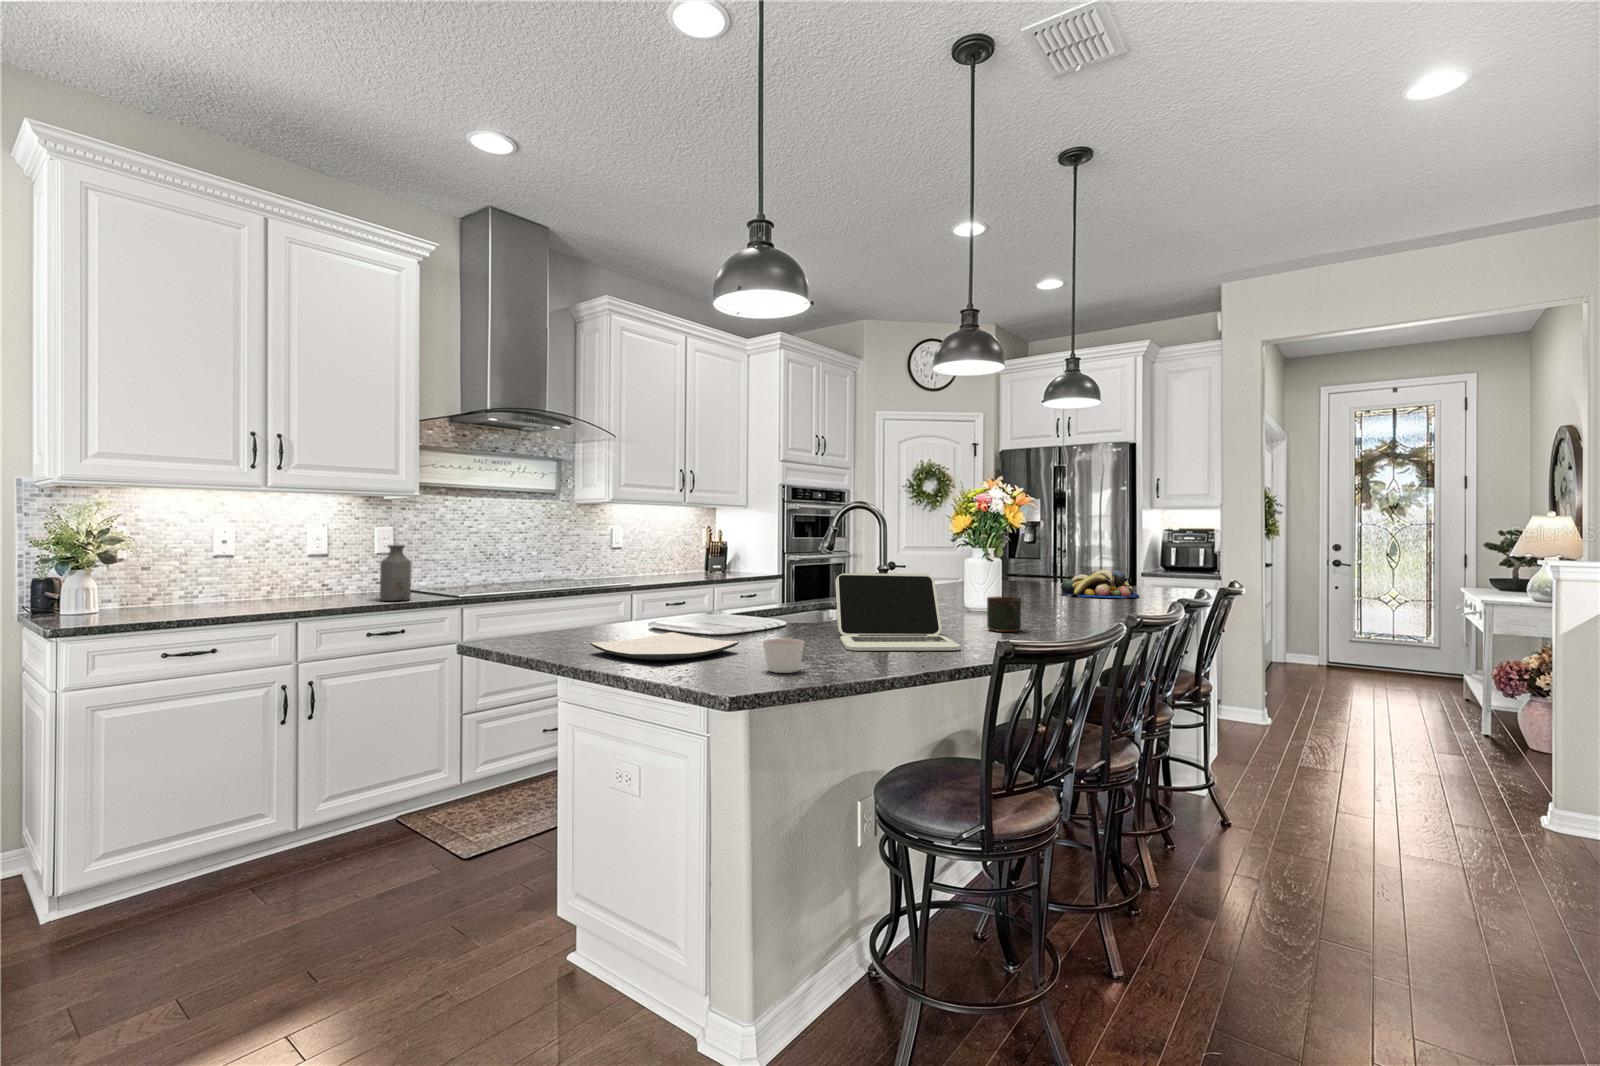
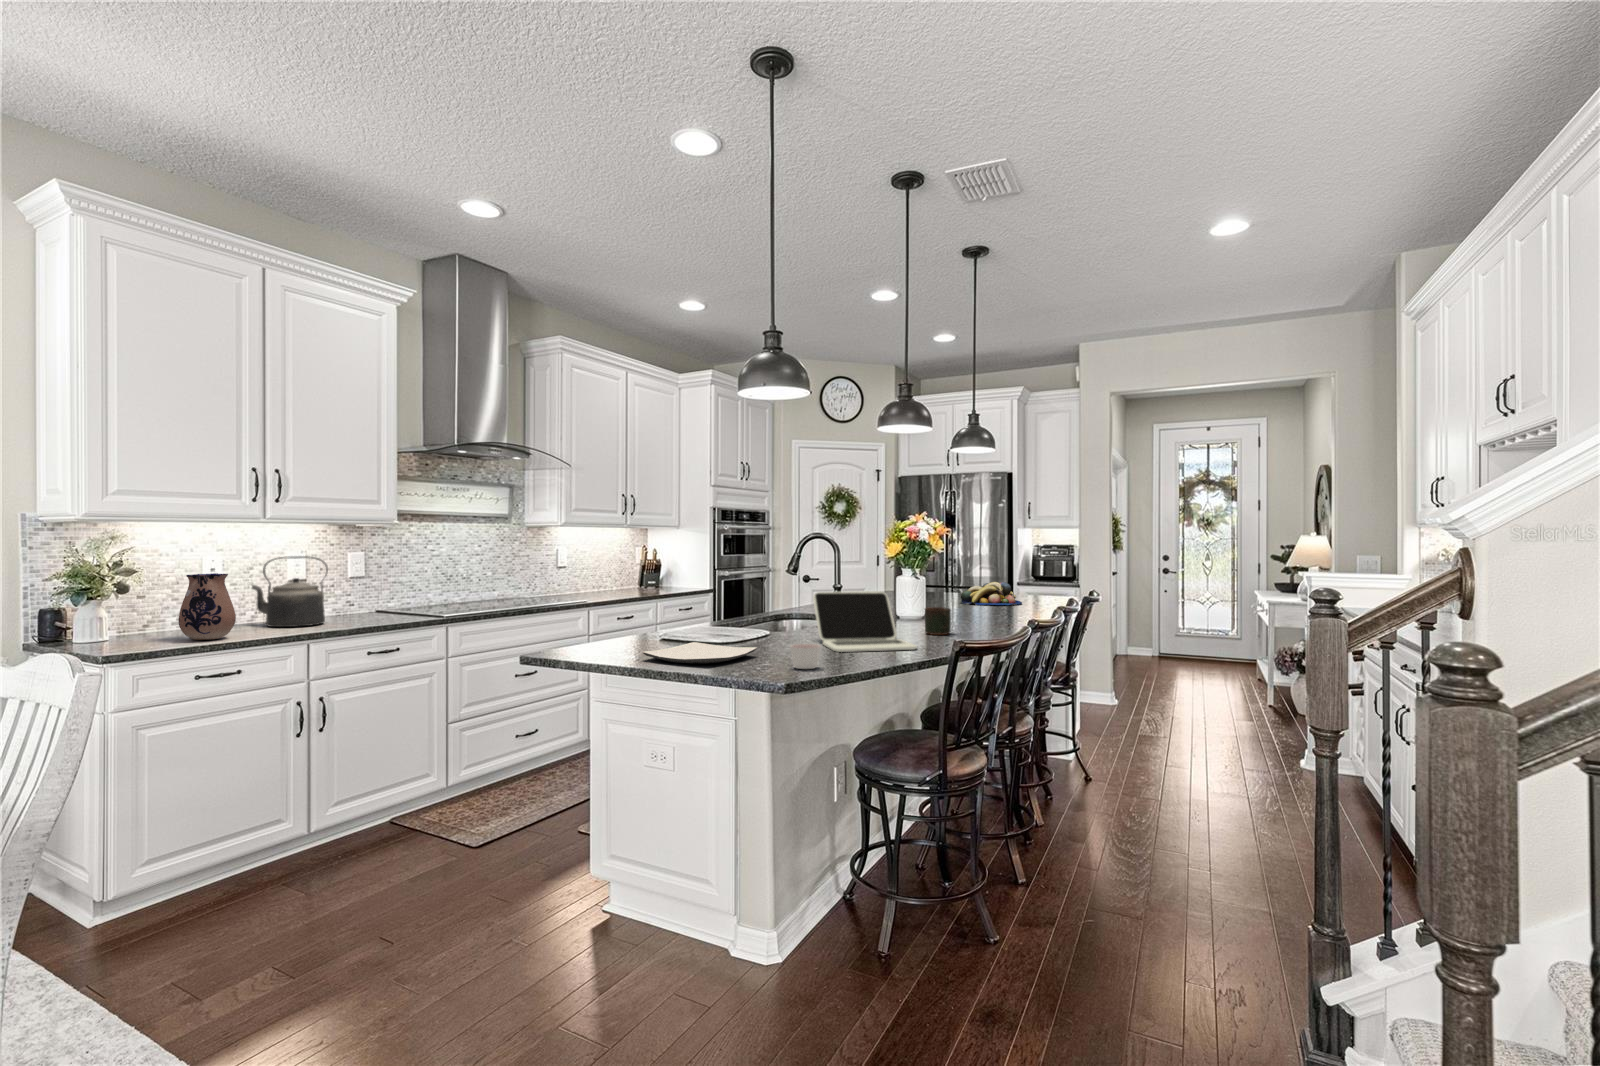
kettle: none [257,529,336,604] -> present [252,556,328,627]
ceramic pitcher: none [159,545,222,615] -> present [179,573,236,640]
bottle: present [380,545,411,601] -> none [369,570,398,622]

